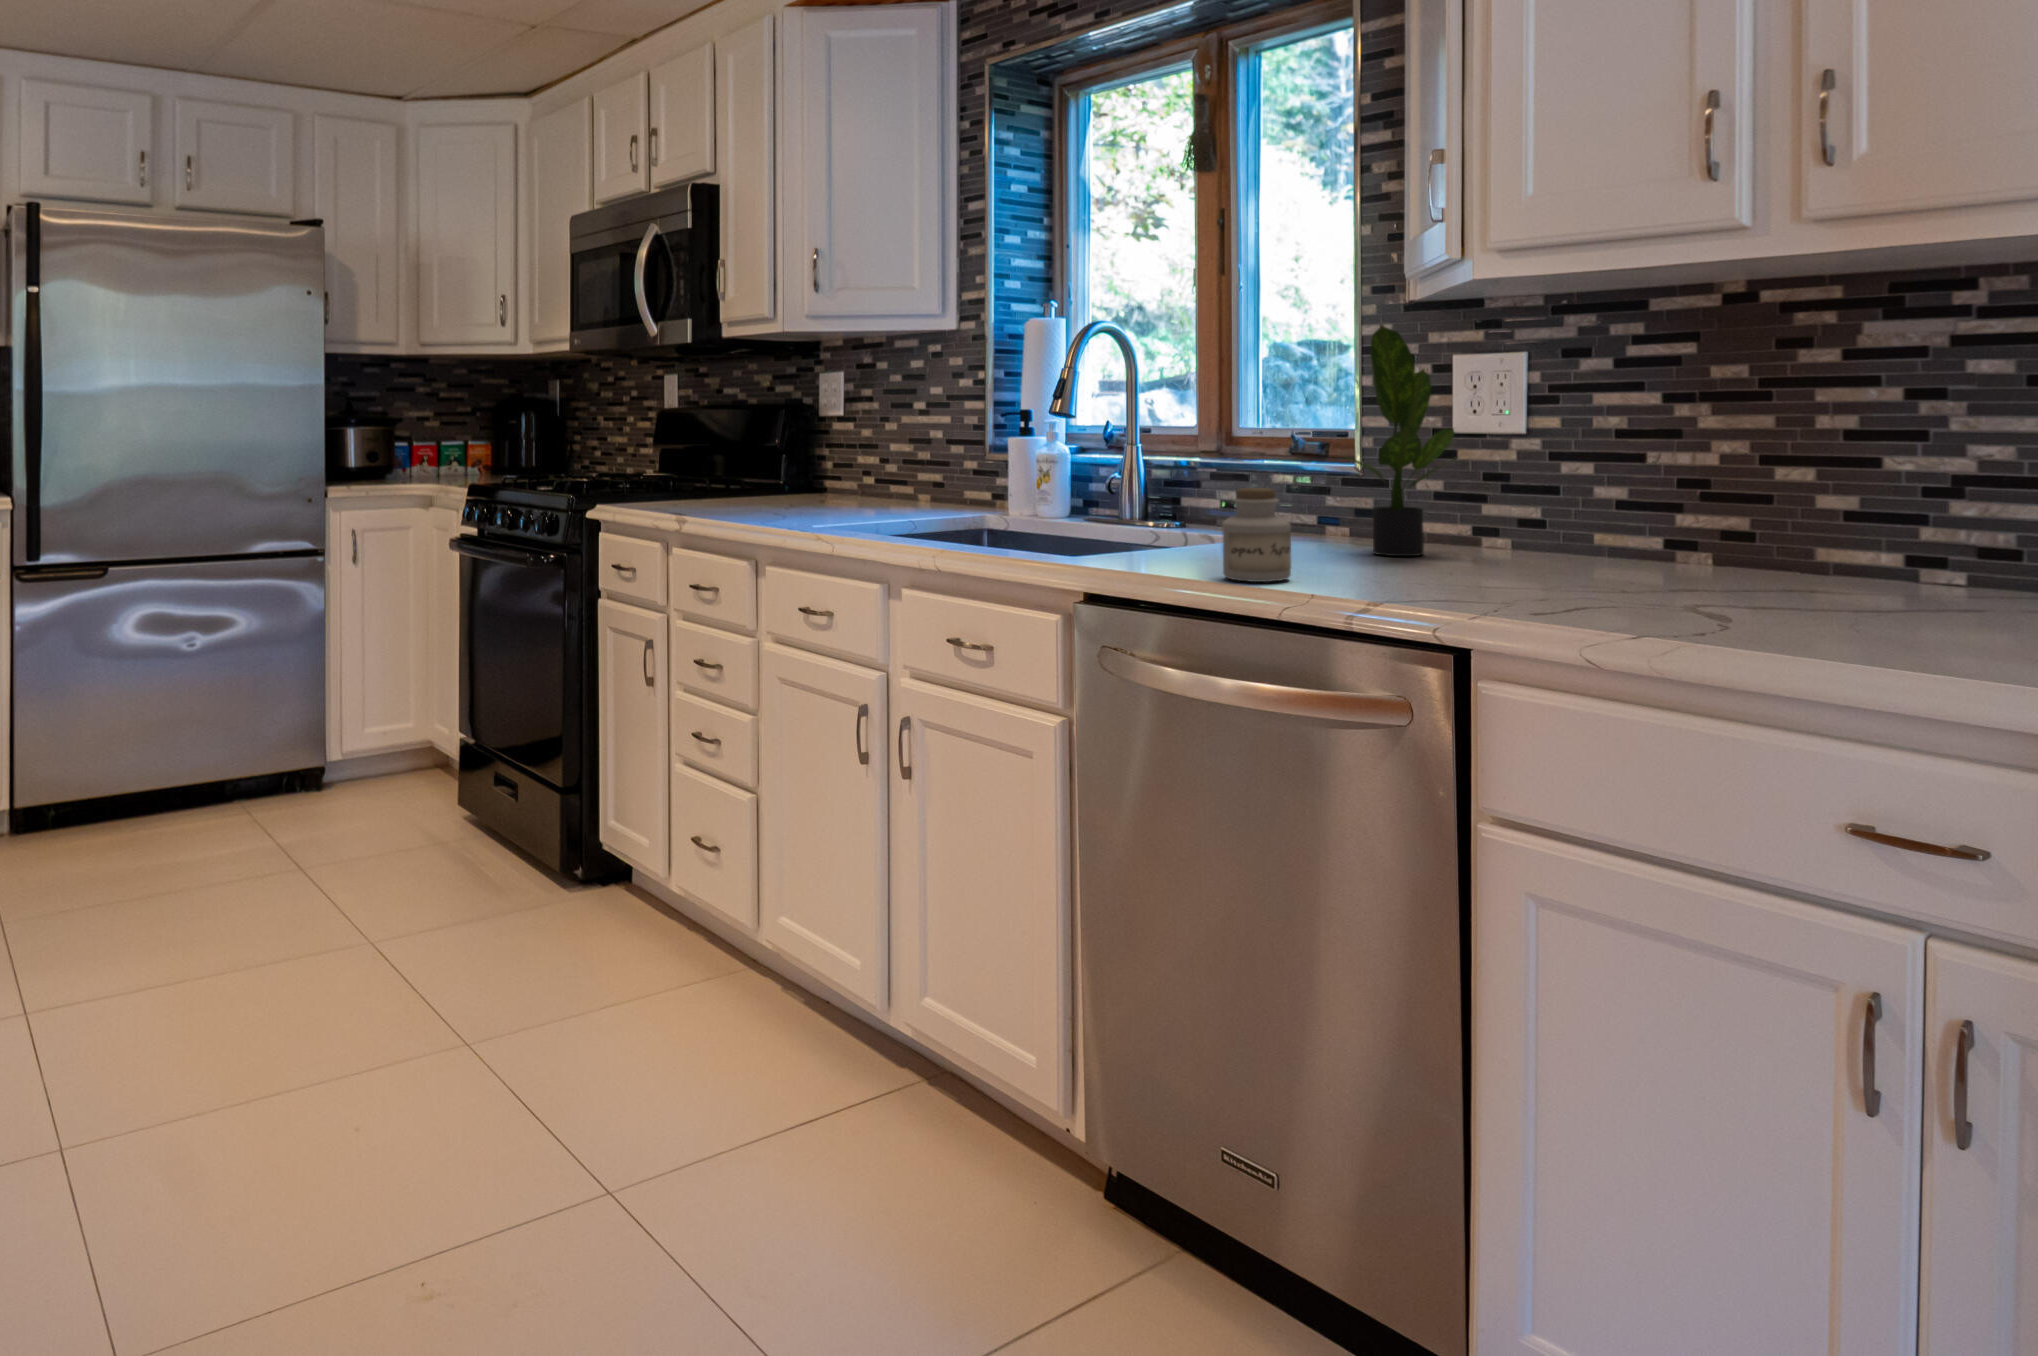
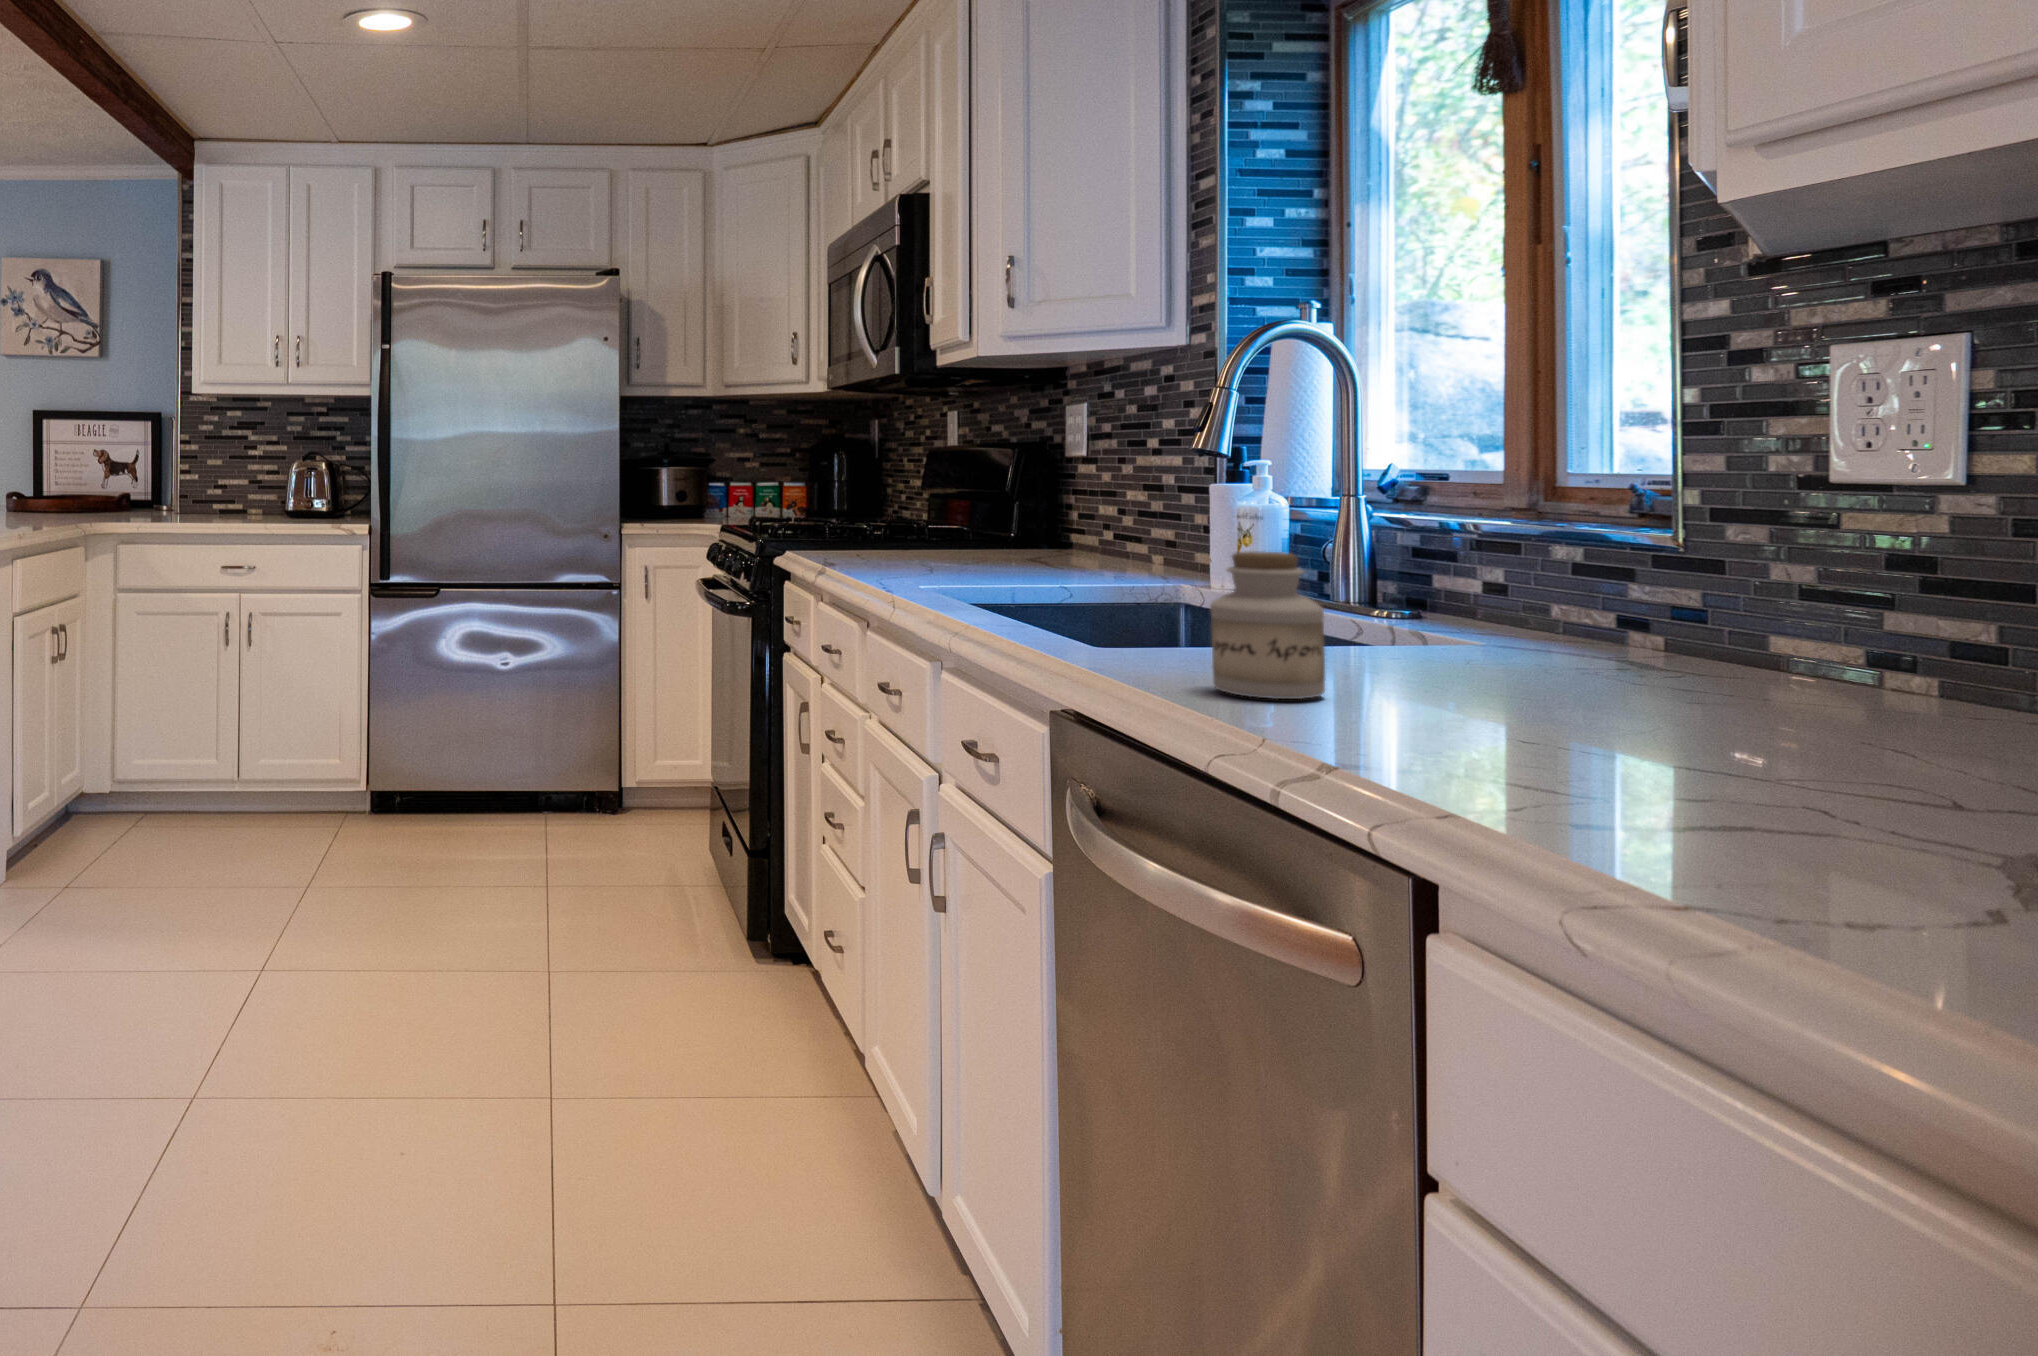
potted plant: present [1348,324,1454,556] -> none [1553,290,1791,688]

